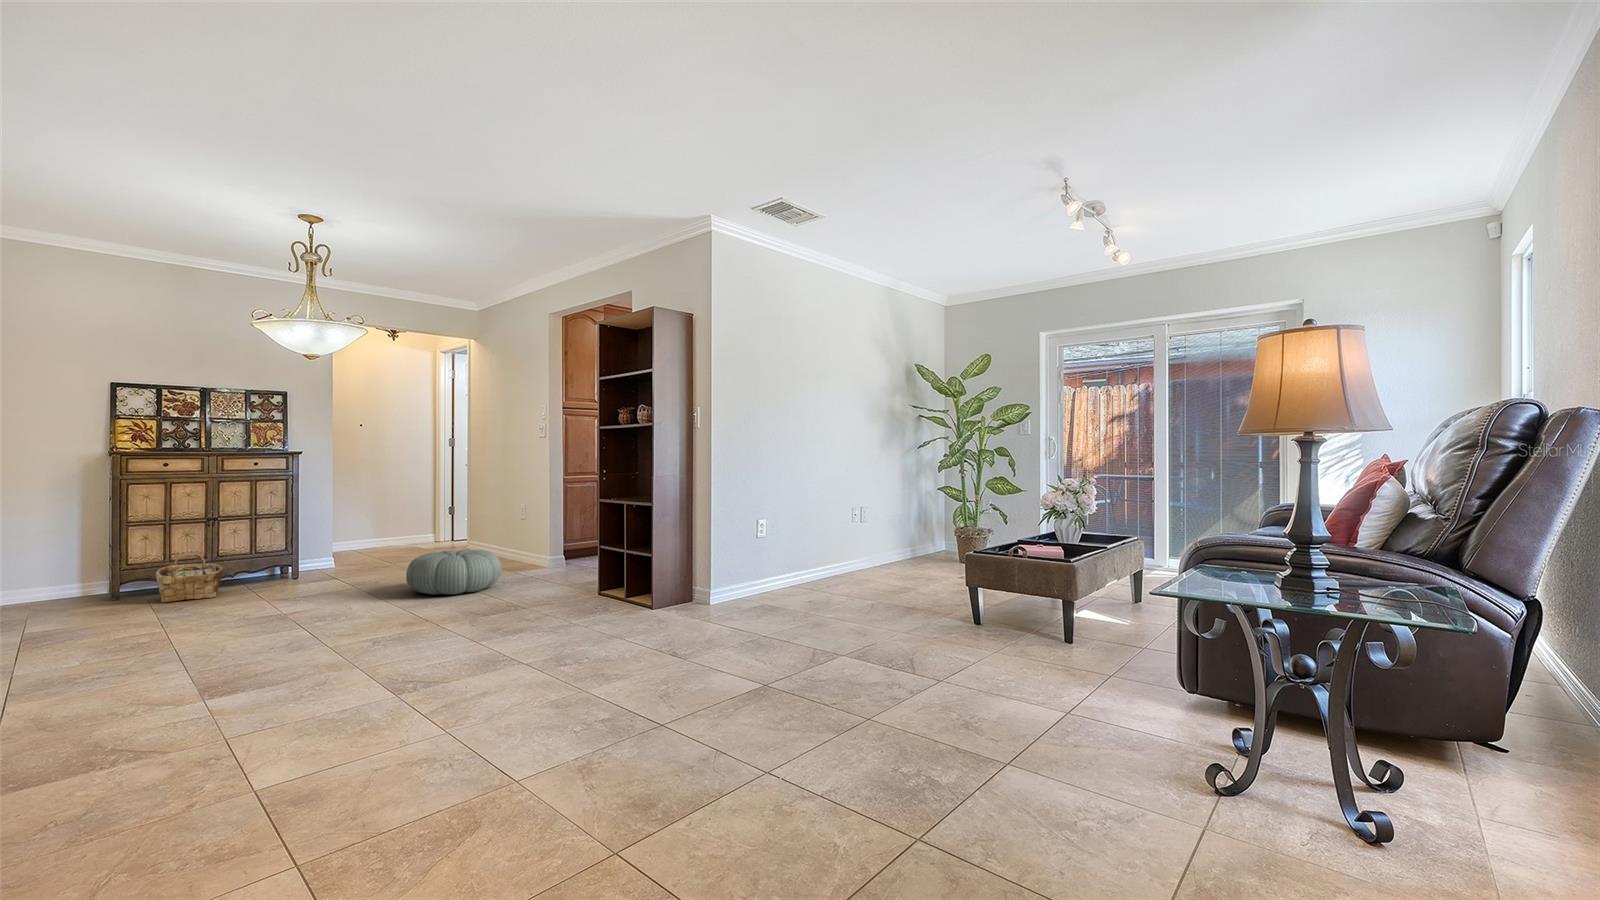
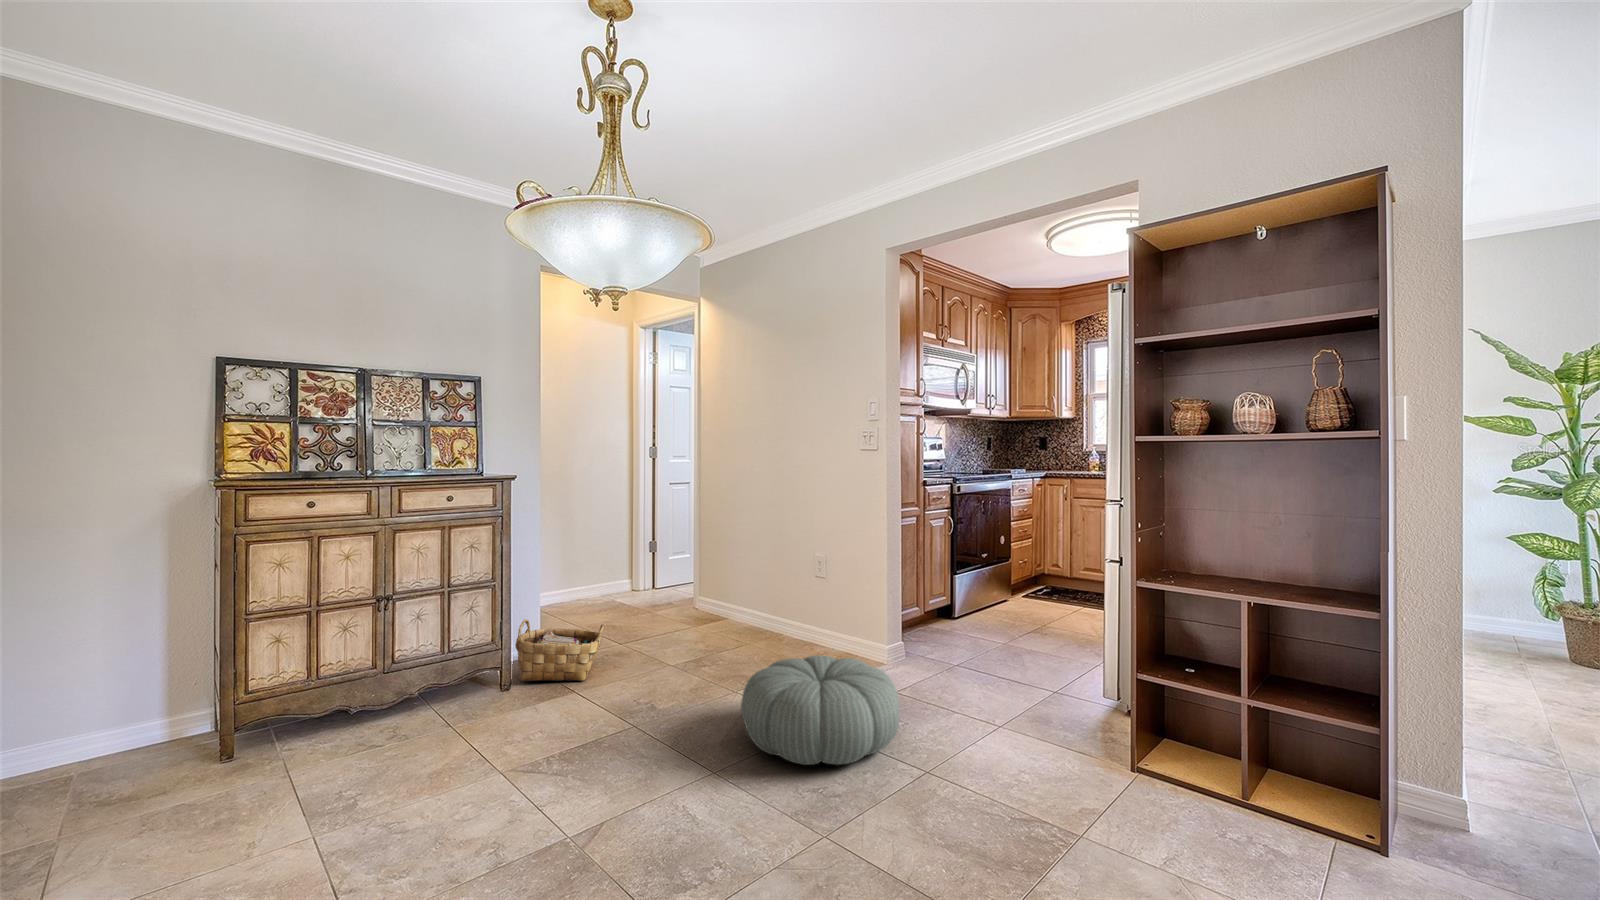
woven basket: present [156,553,223,603] -> present [515,619,604,681]

